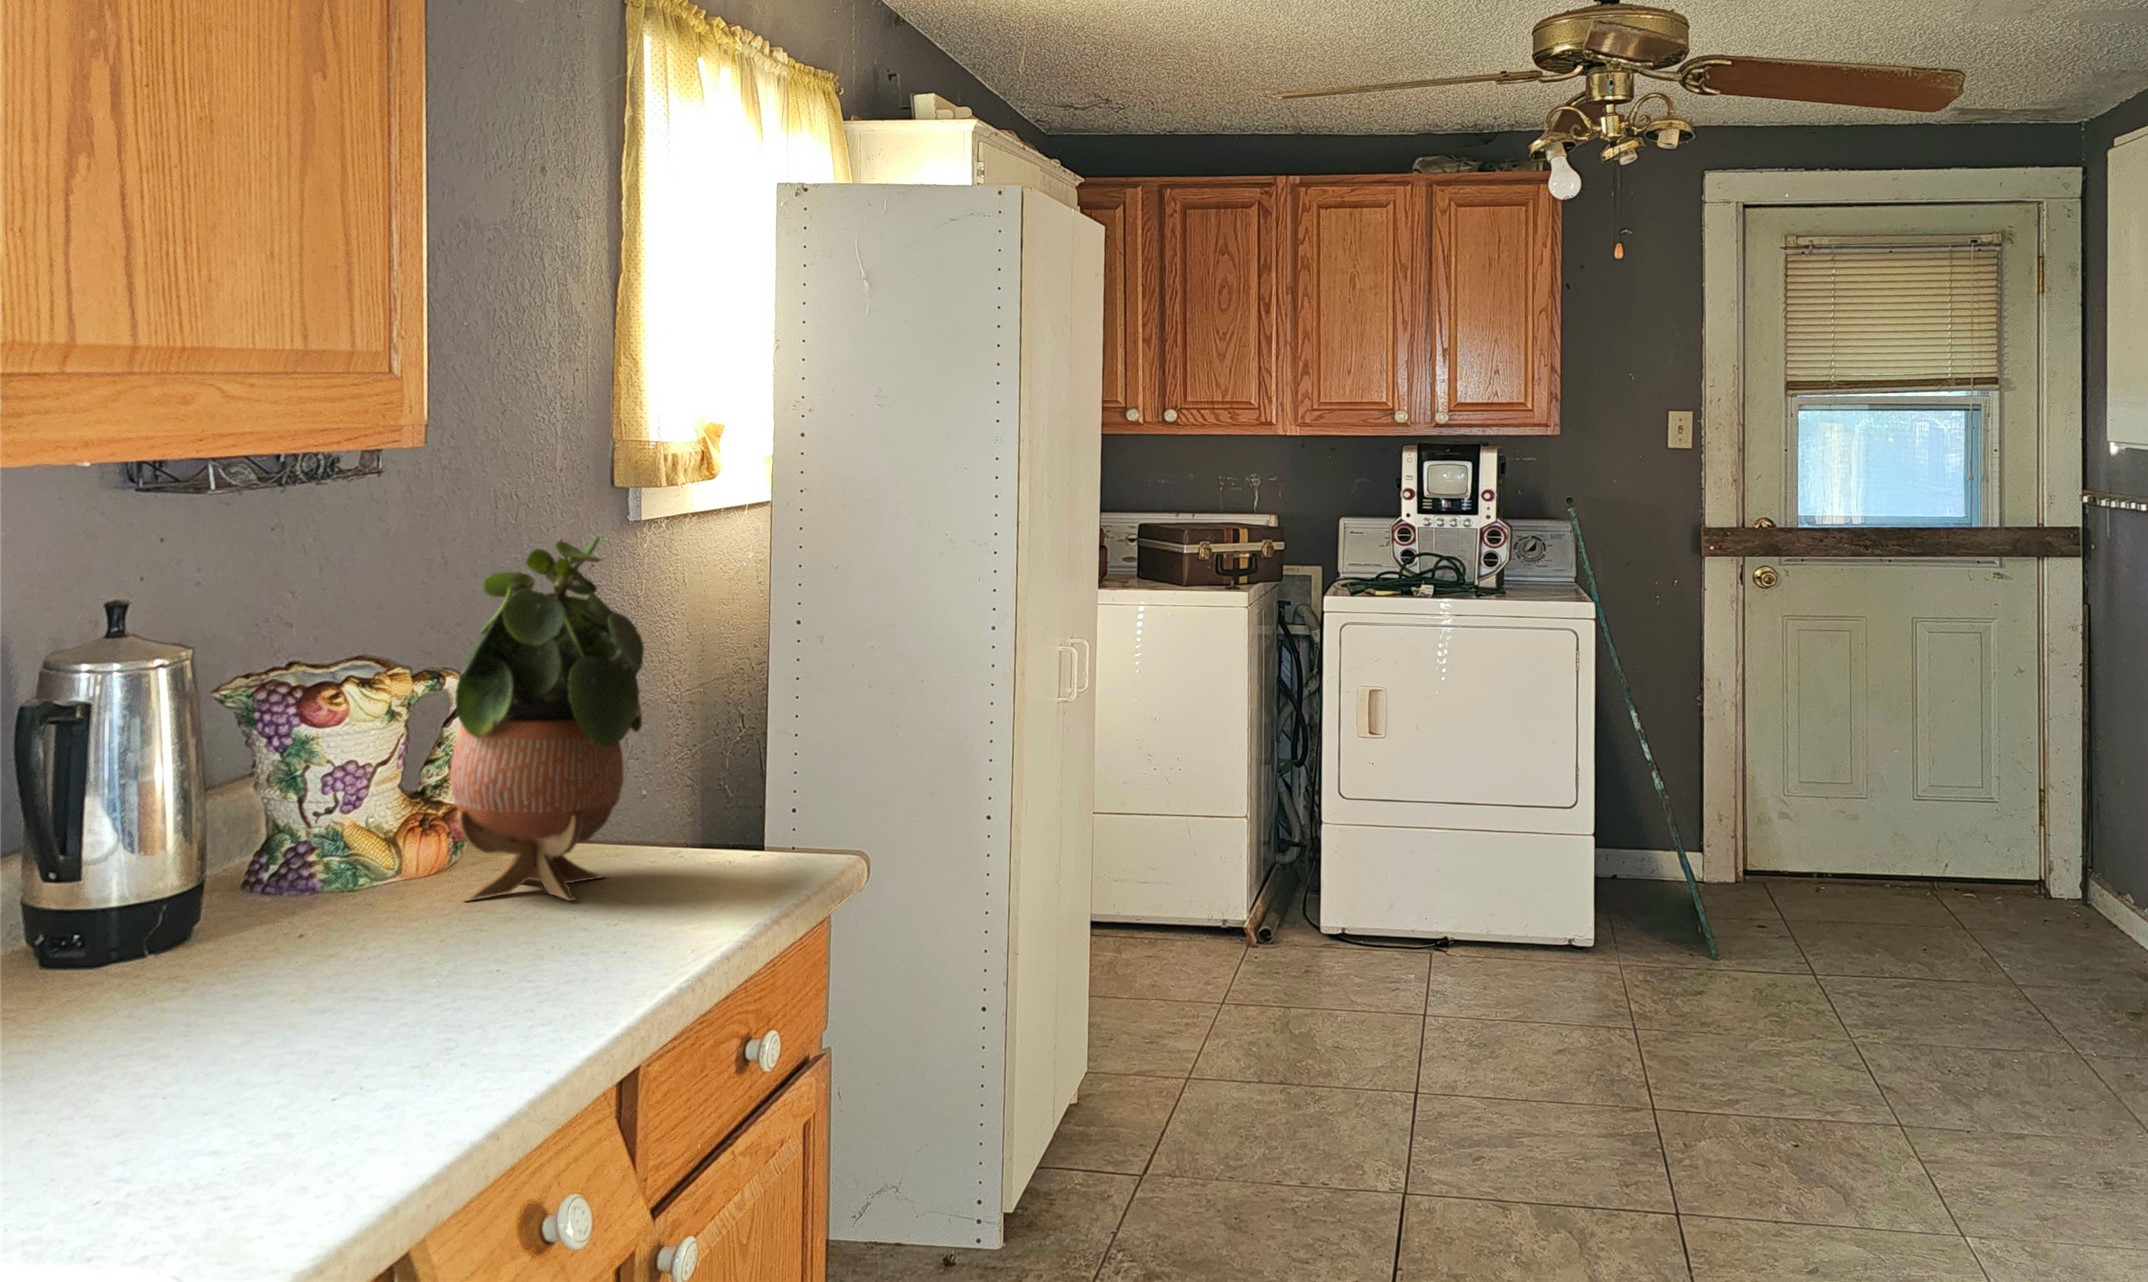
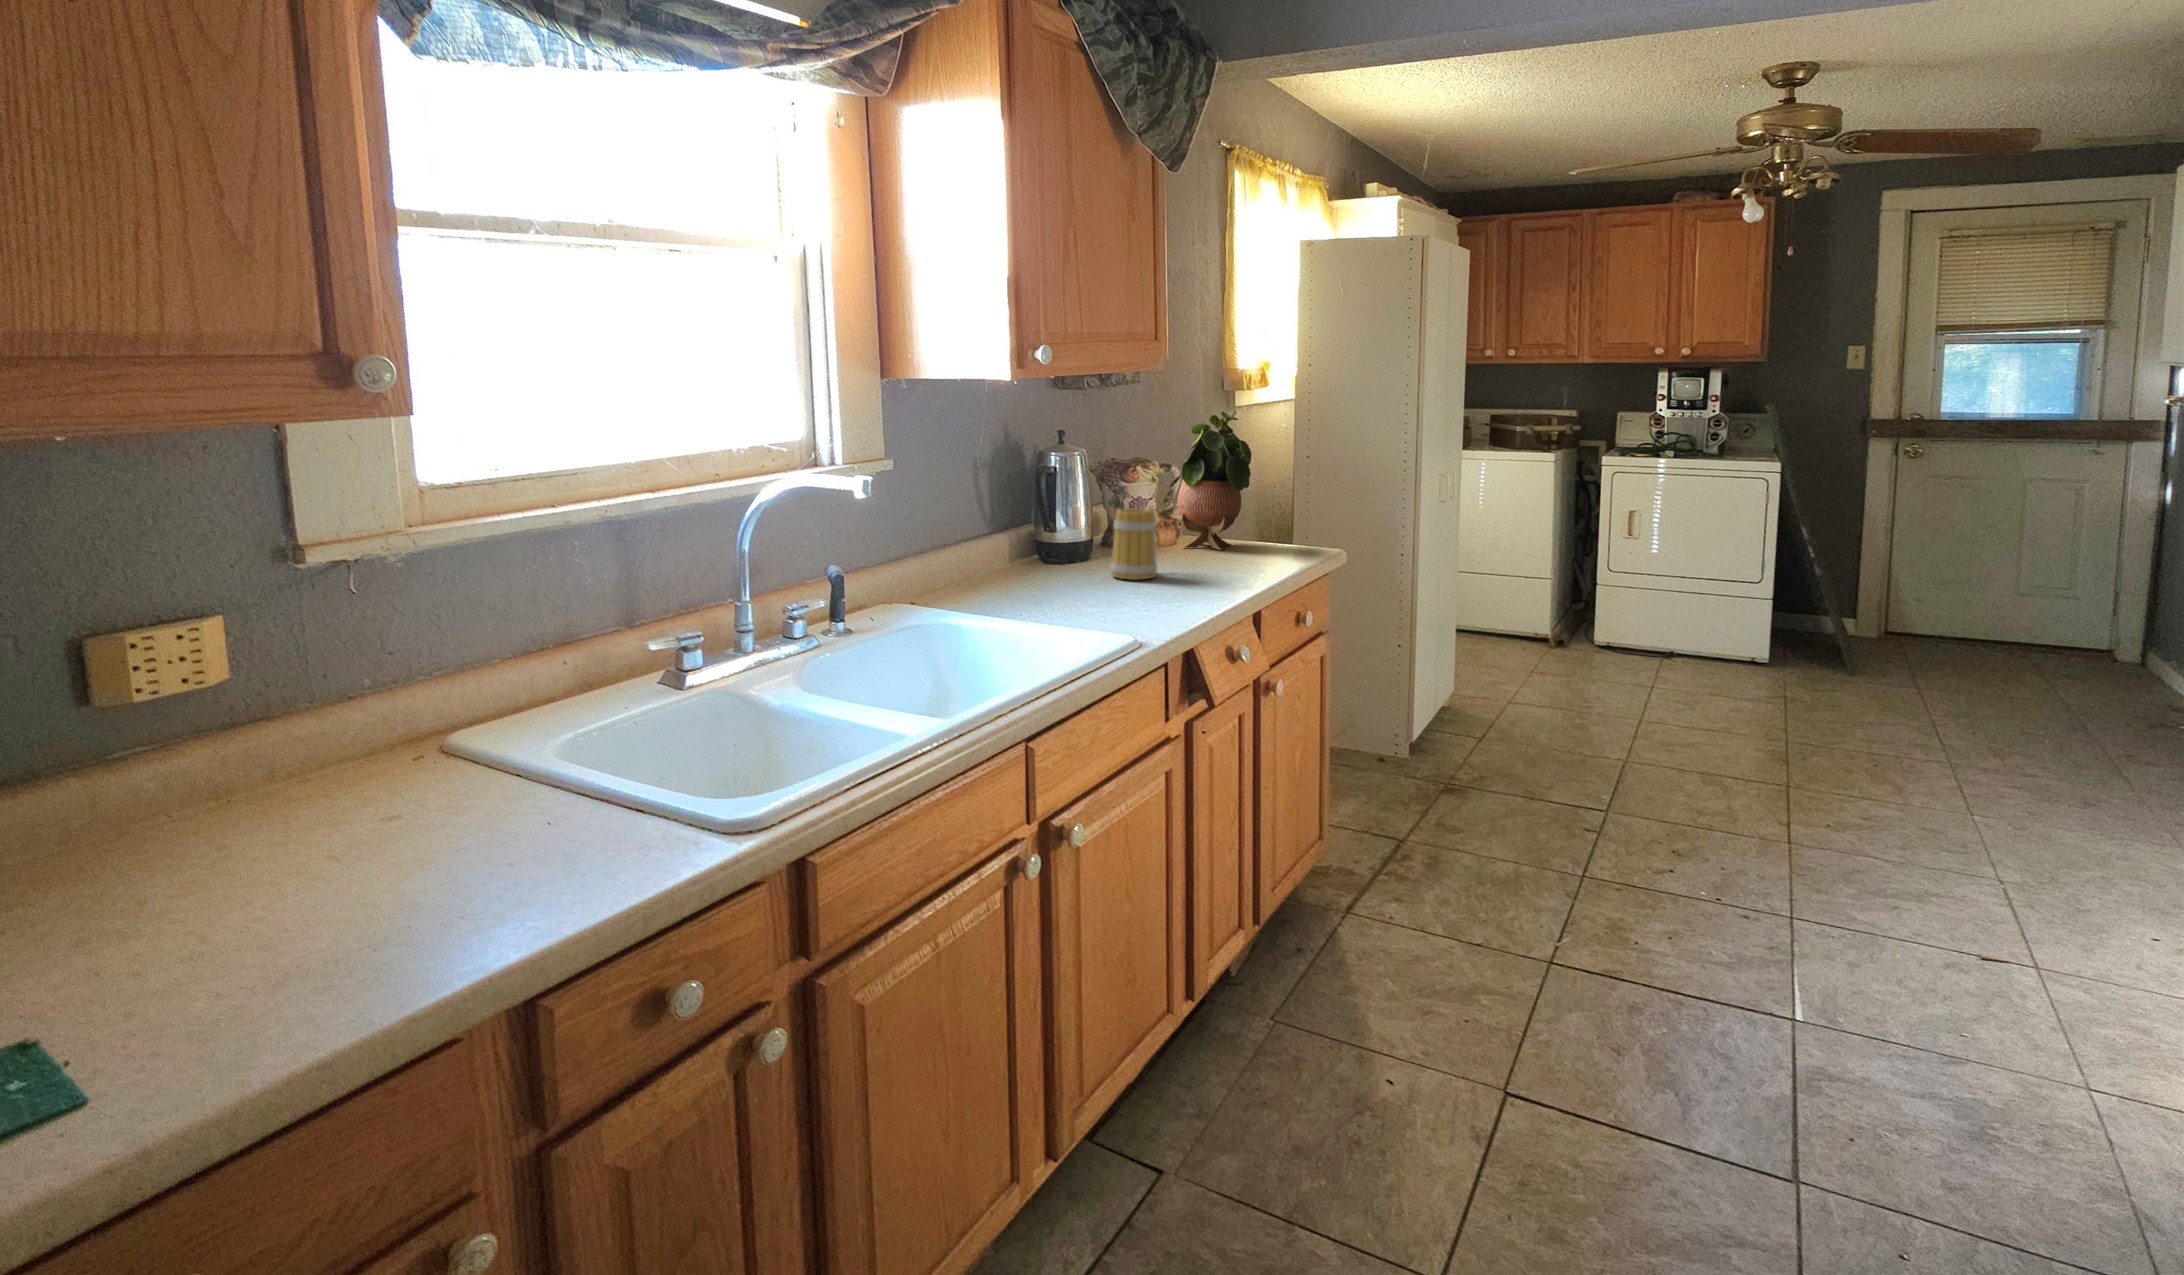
mug: none [160,830,332,1075] -> present [1110,507,1157,580]

